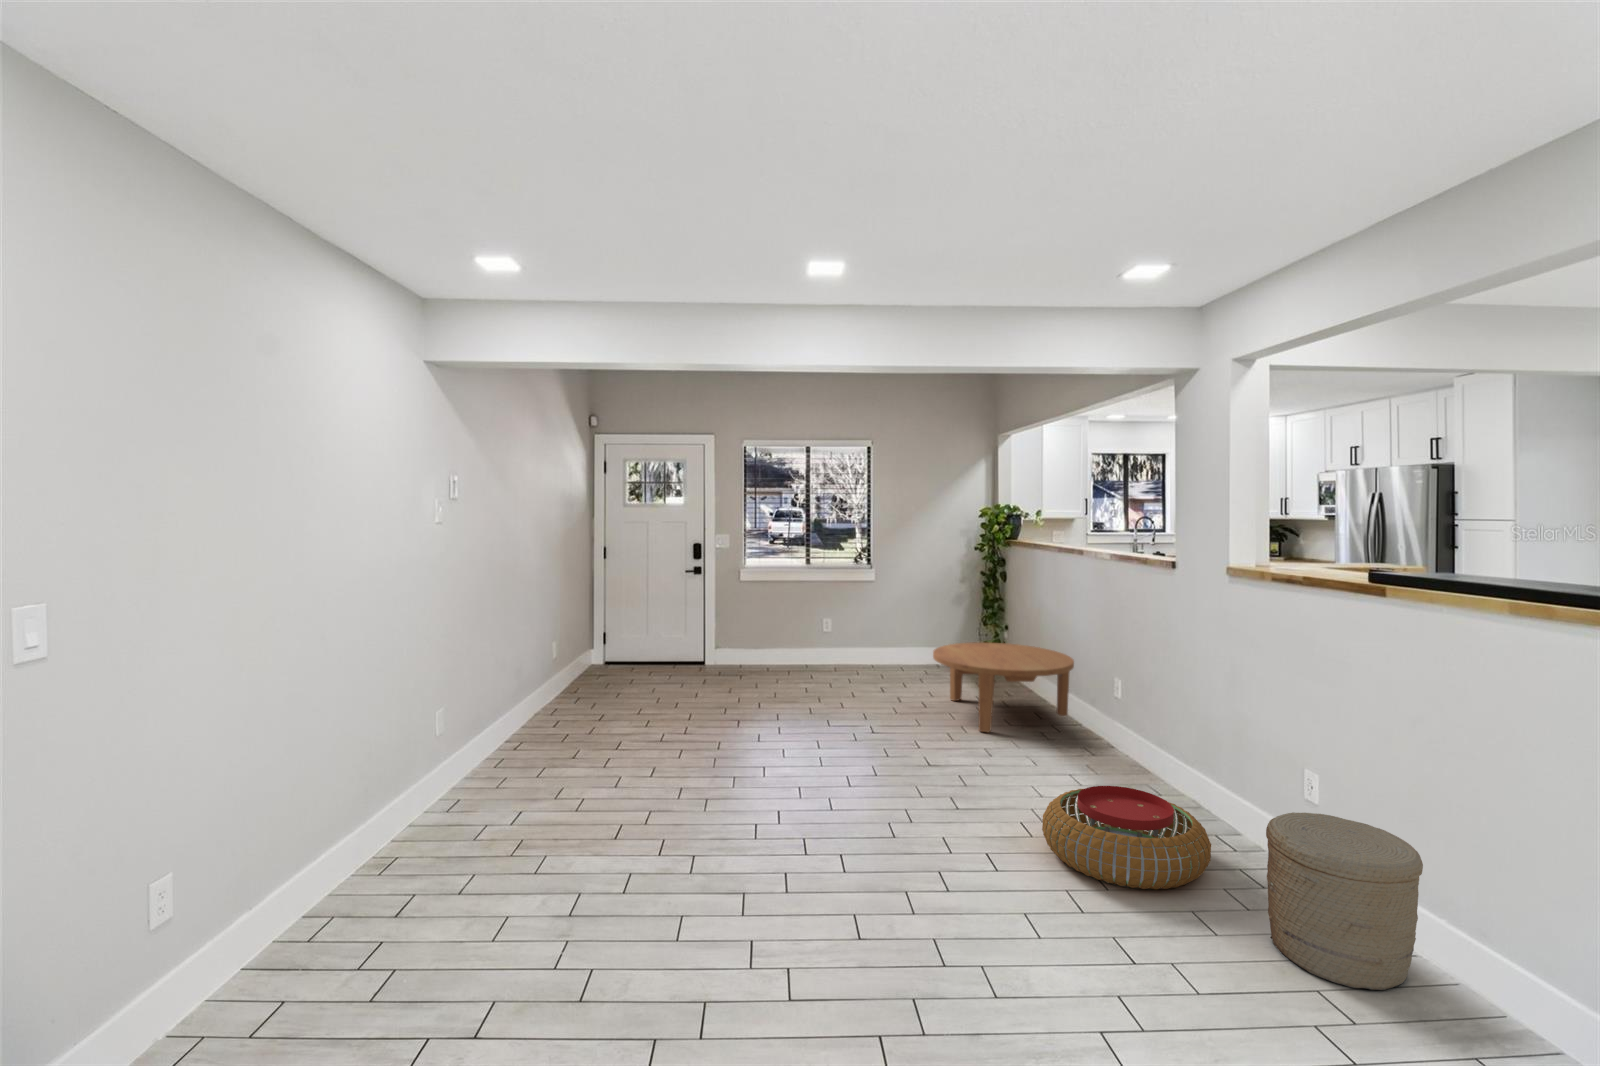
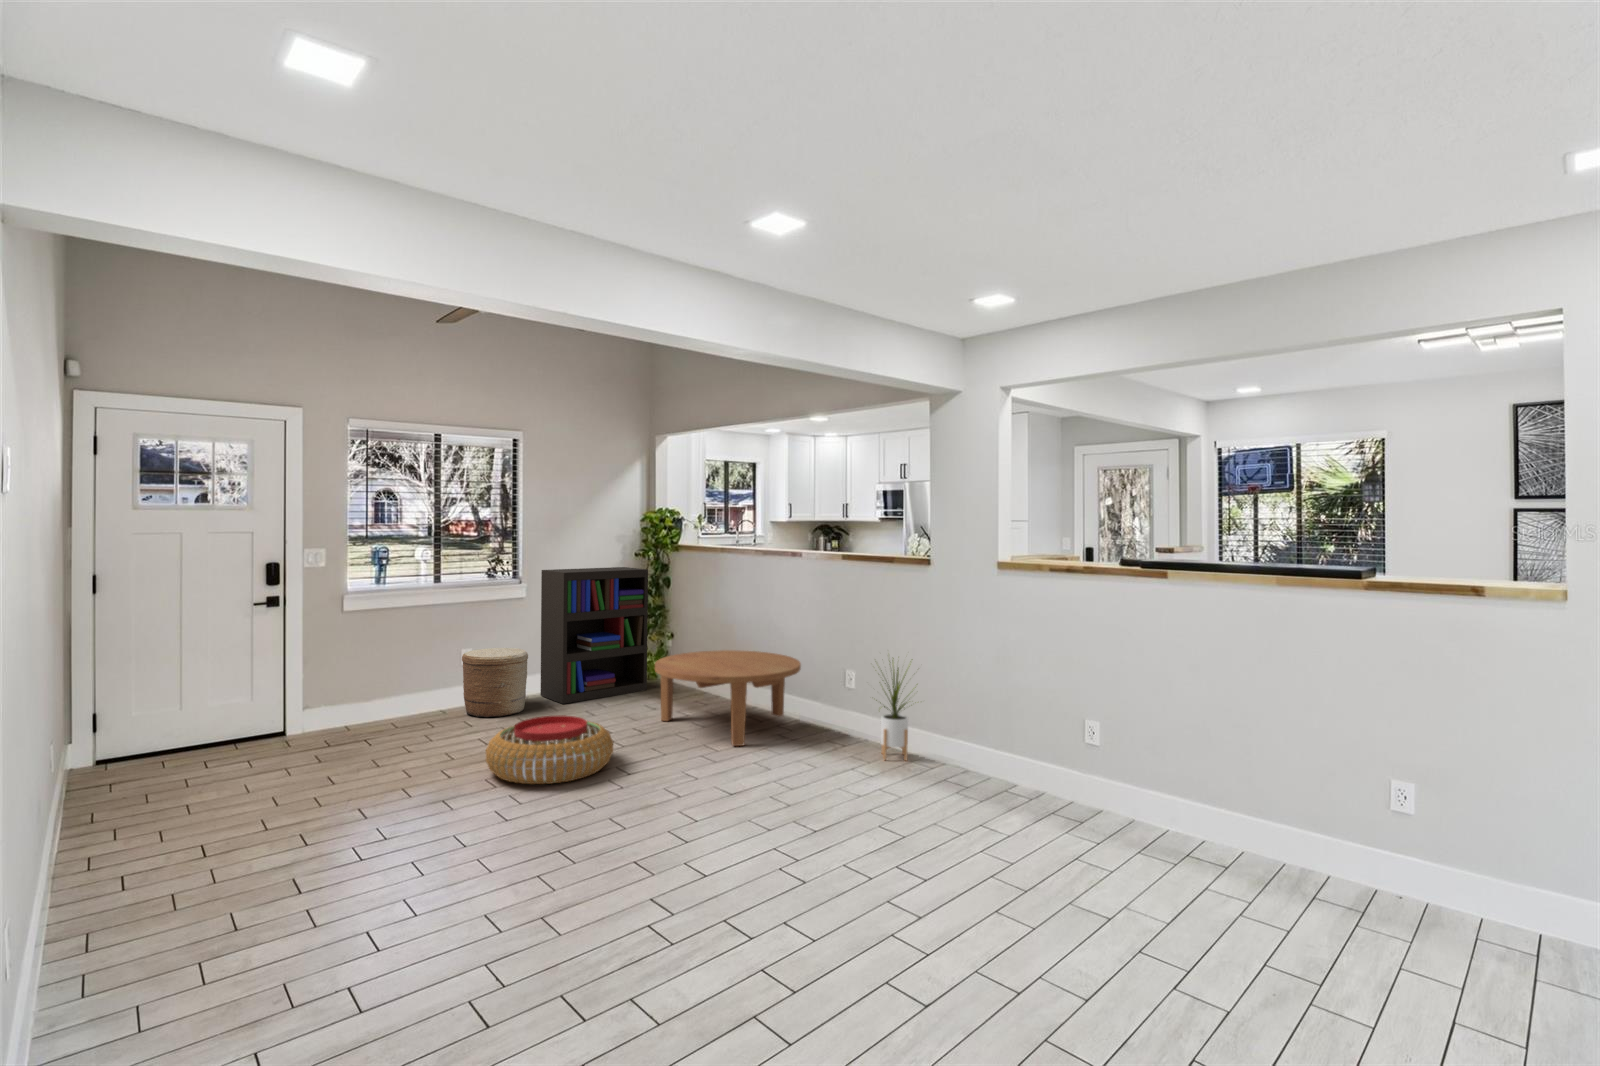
bookshelf: none [886,559,978,673] -> present [540,567,648,704]
house plant: none [1089,662,1155,780] -> present [876,658,916,760]
pouf: present [1042,786,1211,889] -> present [486,716,613,784]
woven basket: present [1266,812,1423,990] -> present [462,648,528,717]

